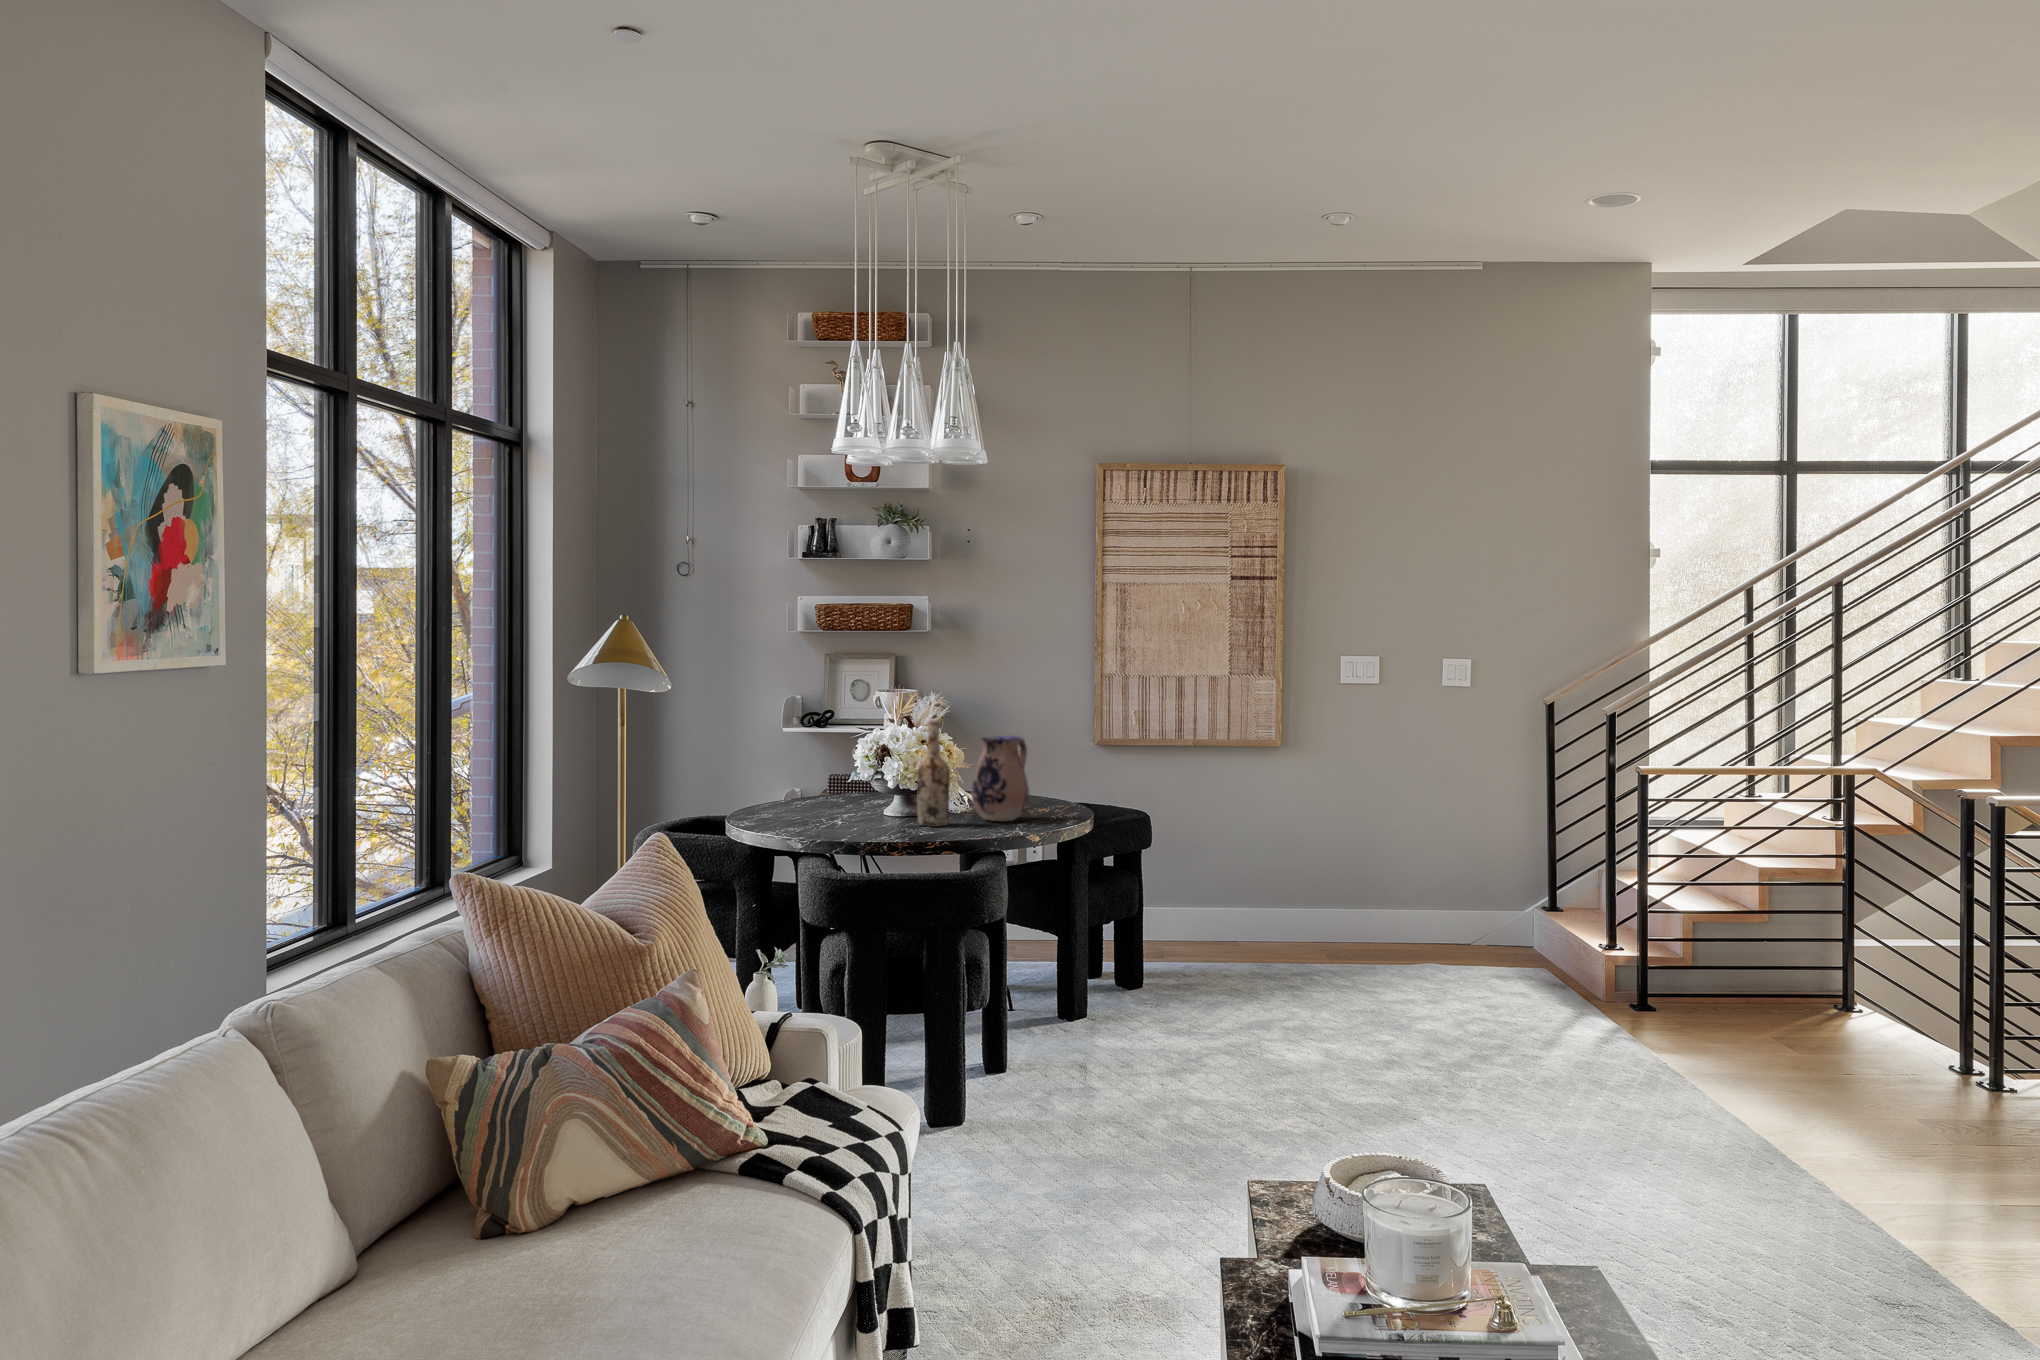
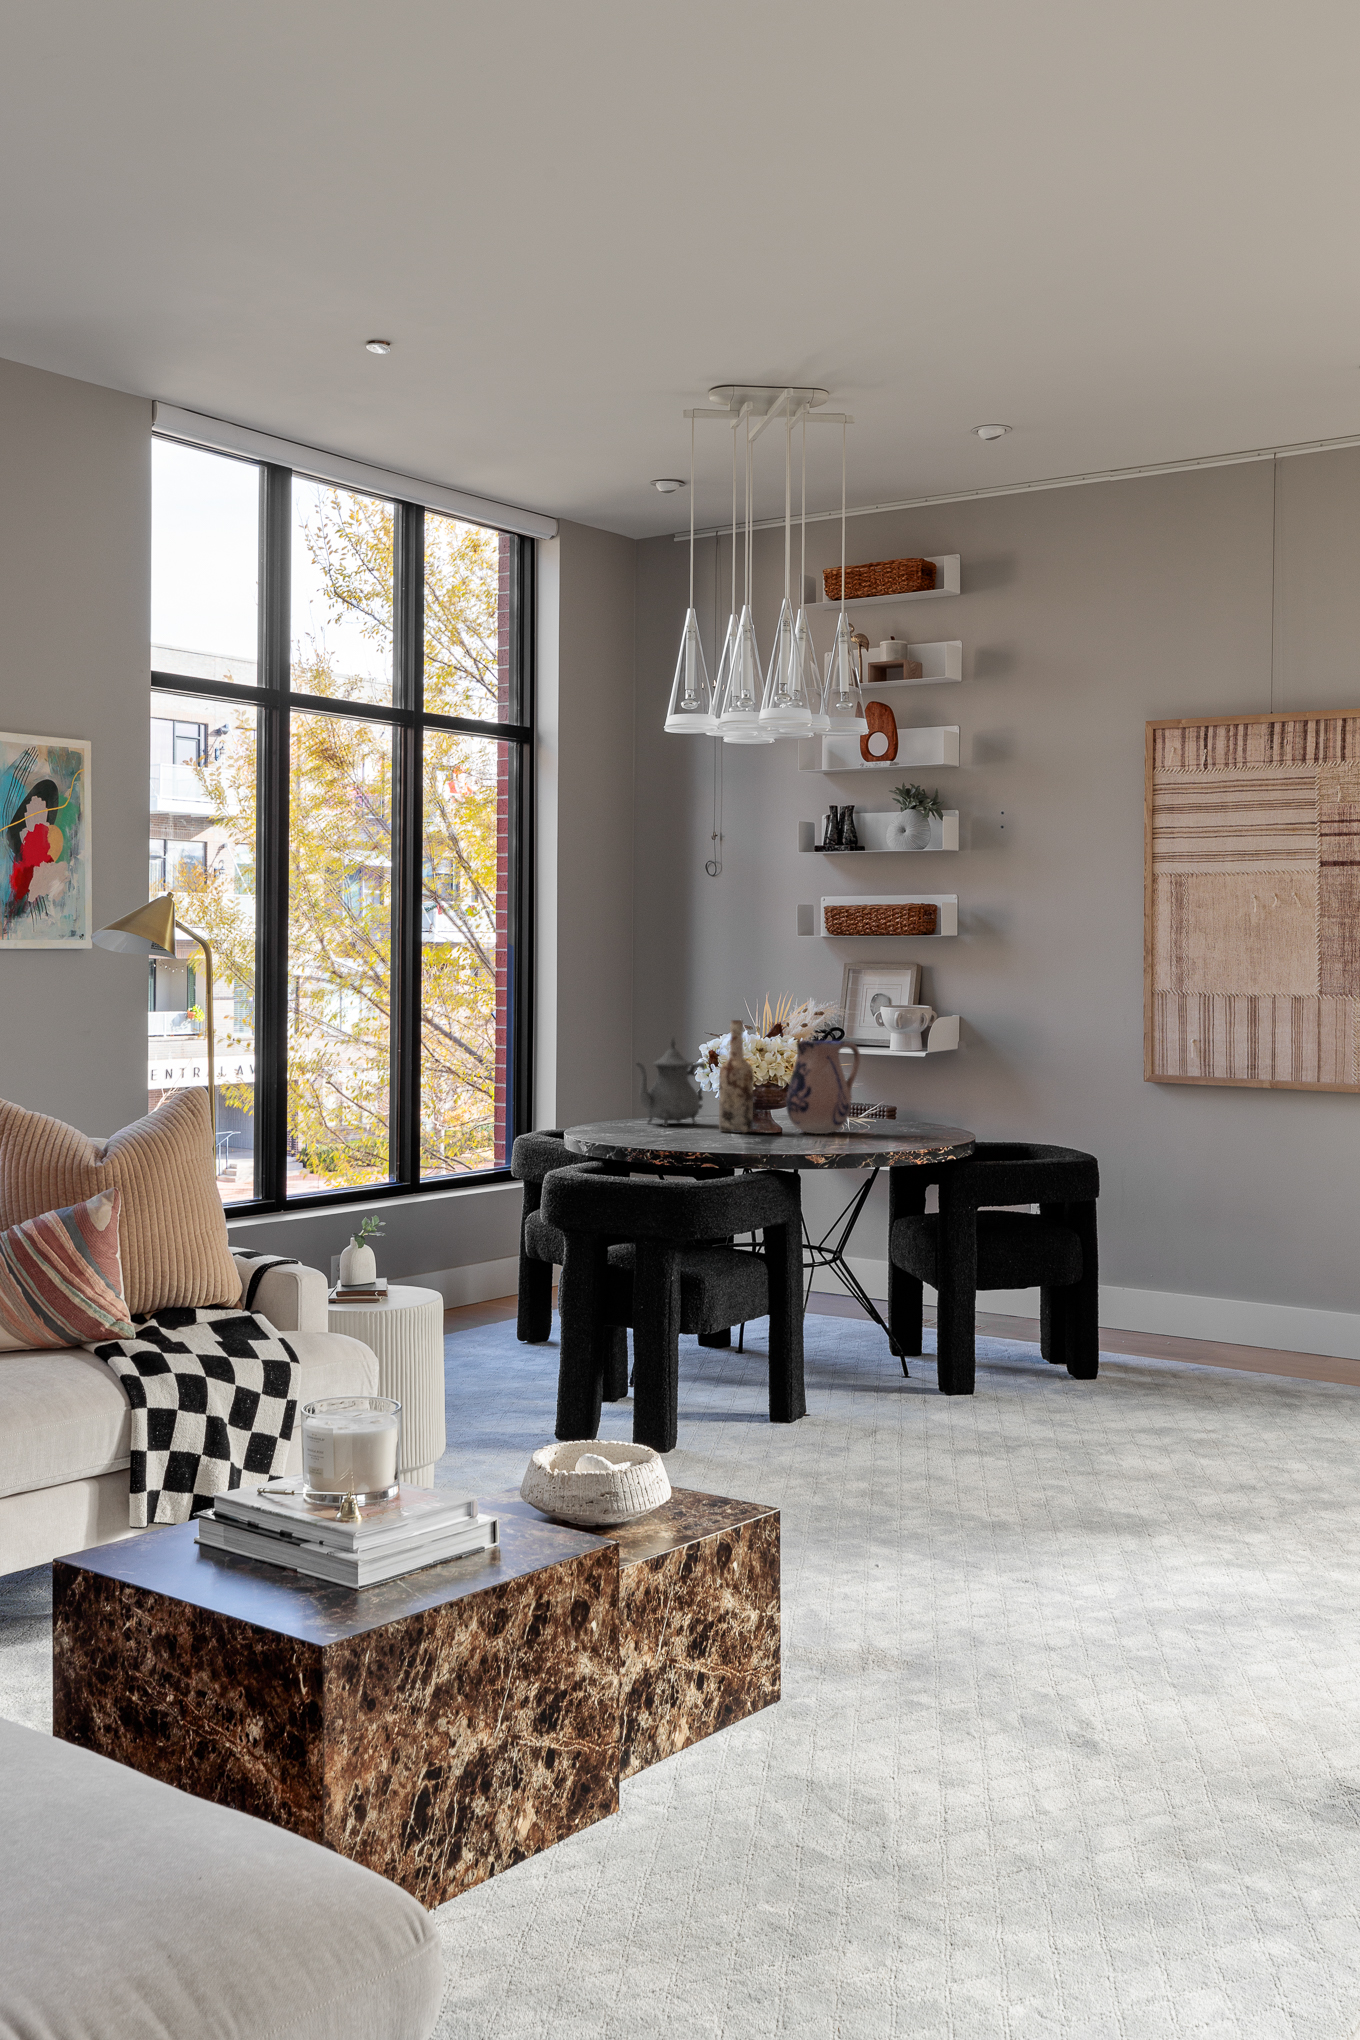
teapot: none [821,738,872,824] -> present [636,1038,706,1126]

